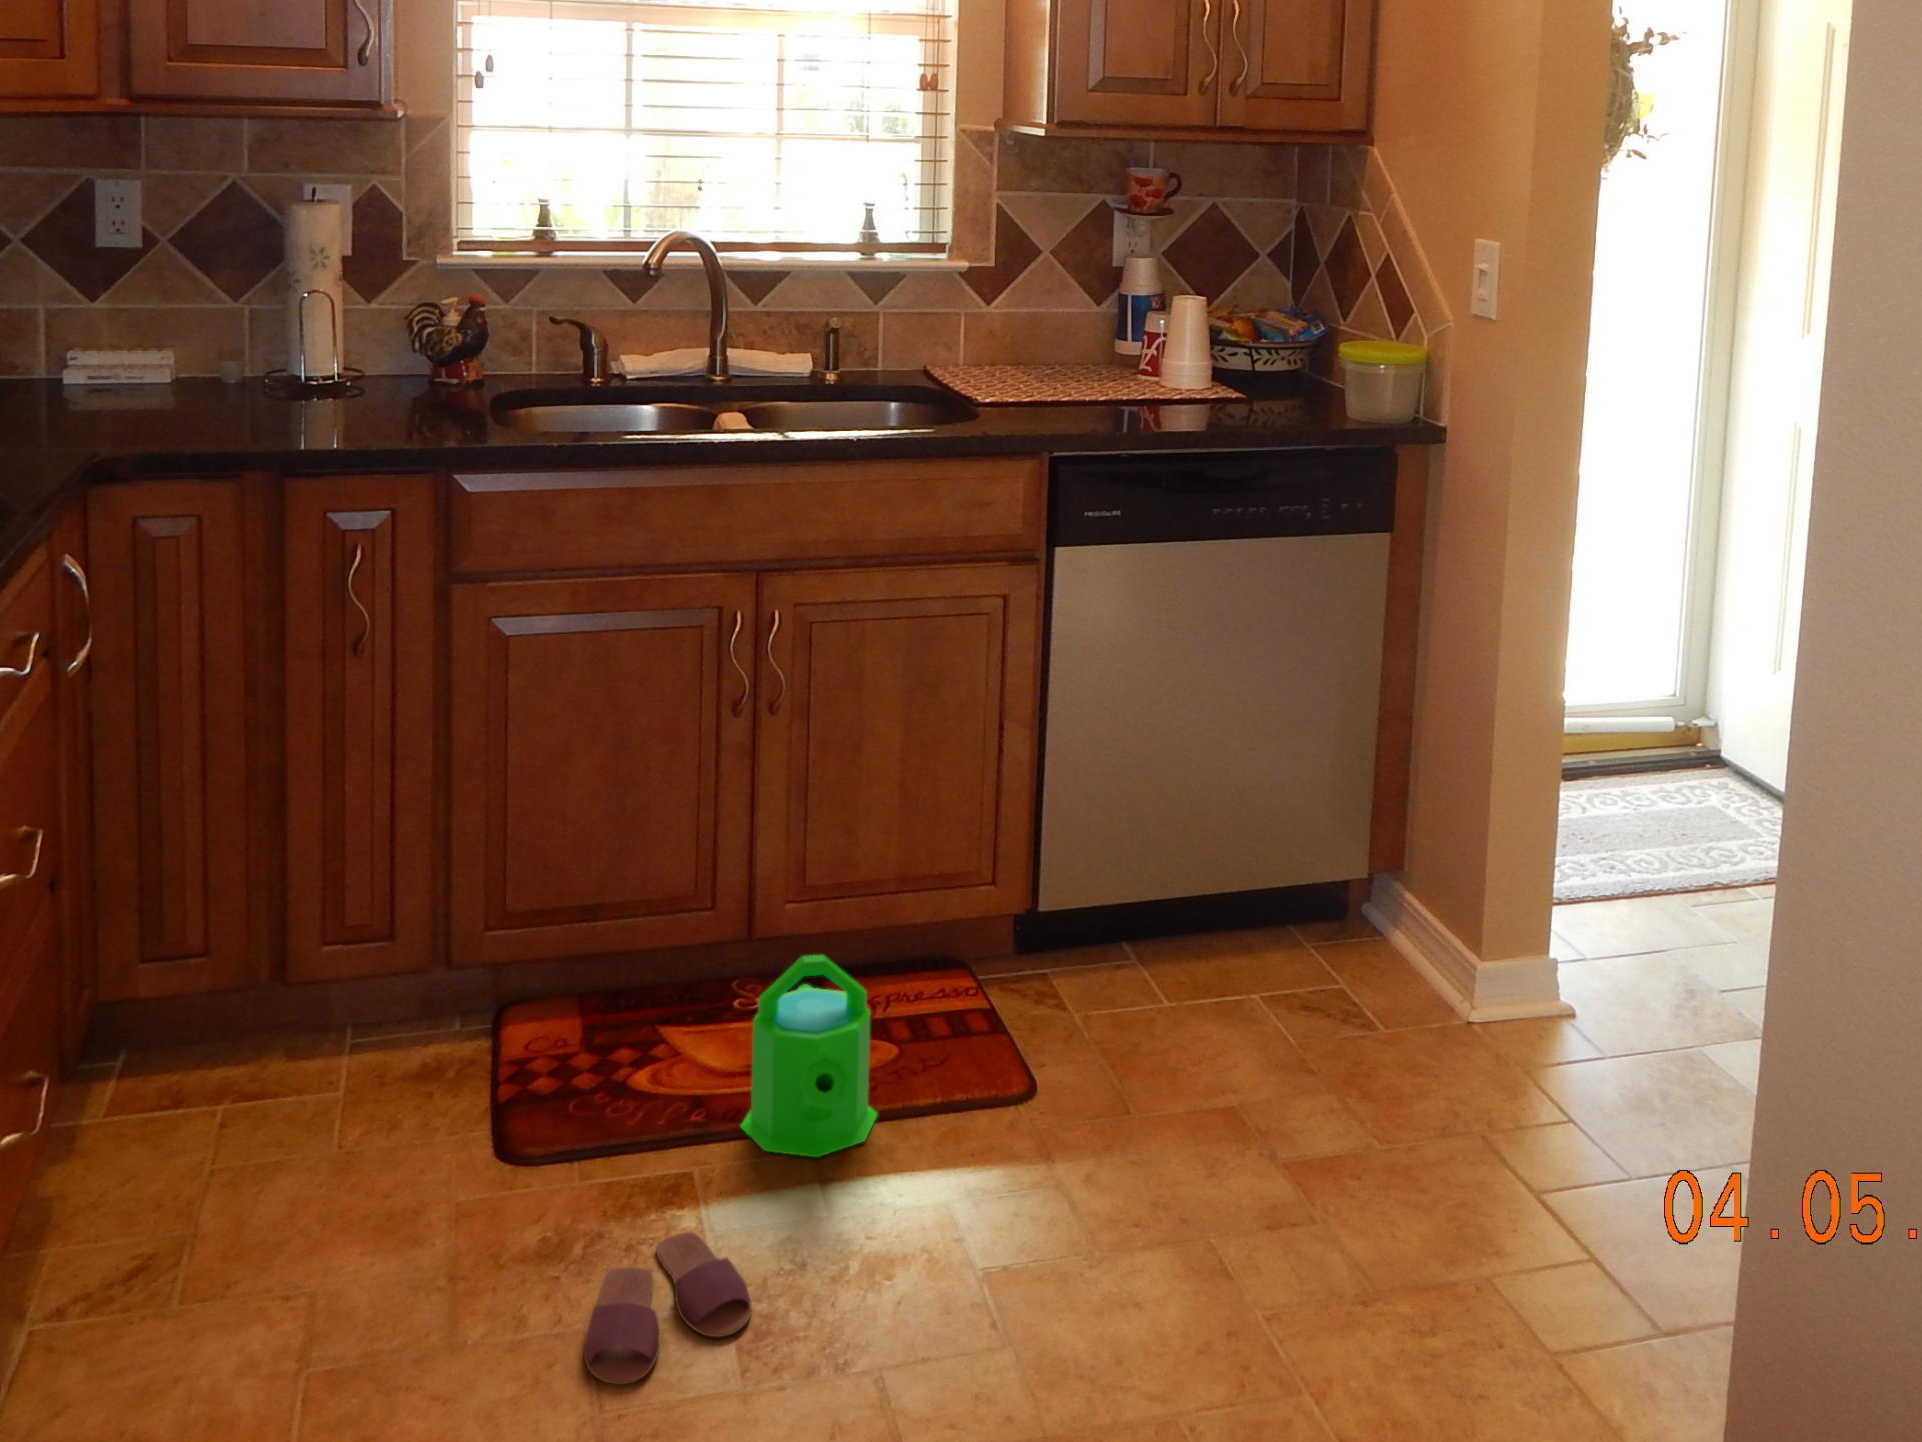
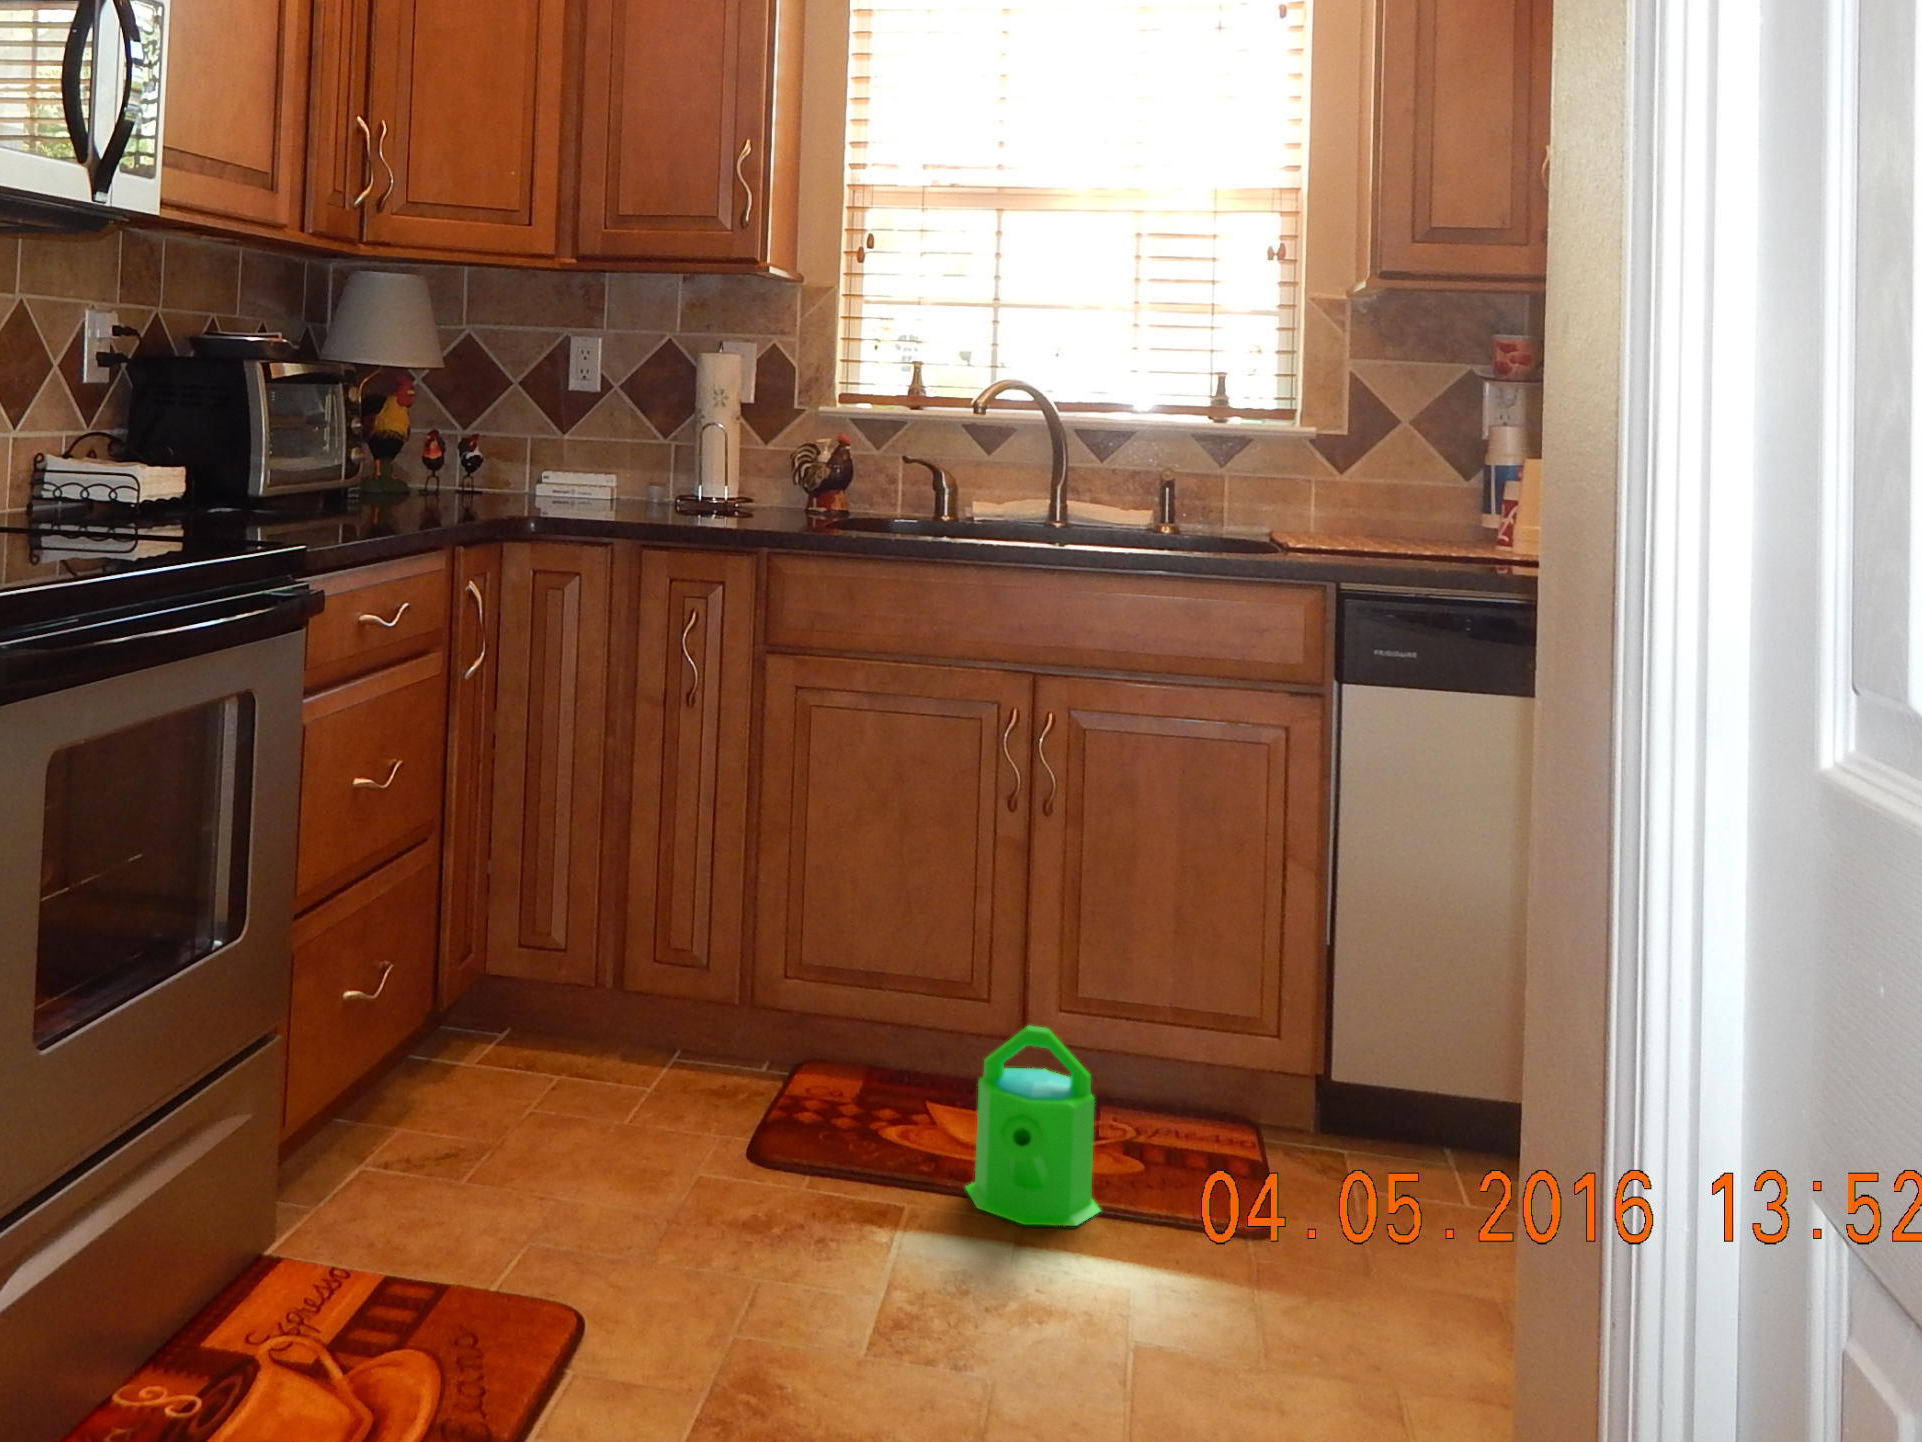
slippers: present [584,1232,751,1384] -> none [743,1241,906,1323]

